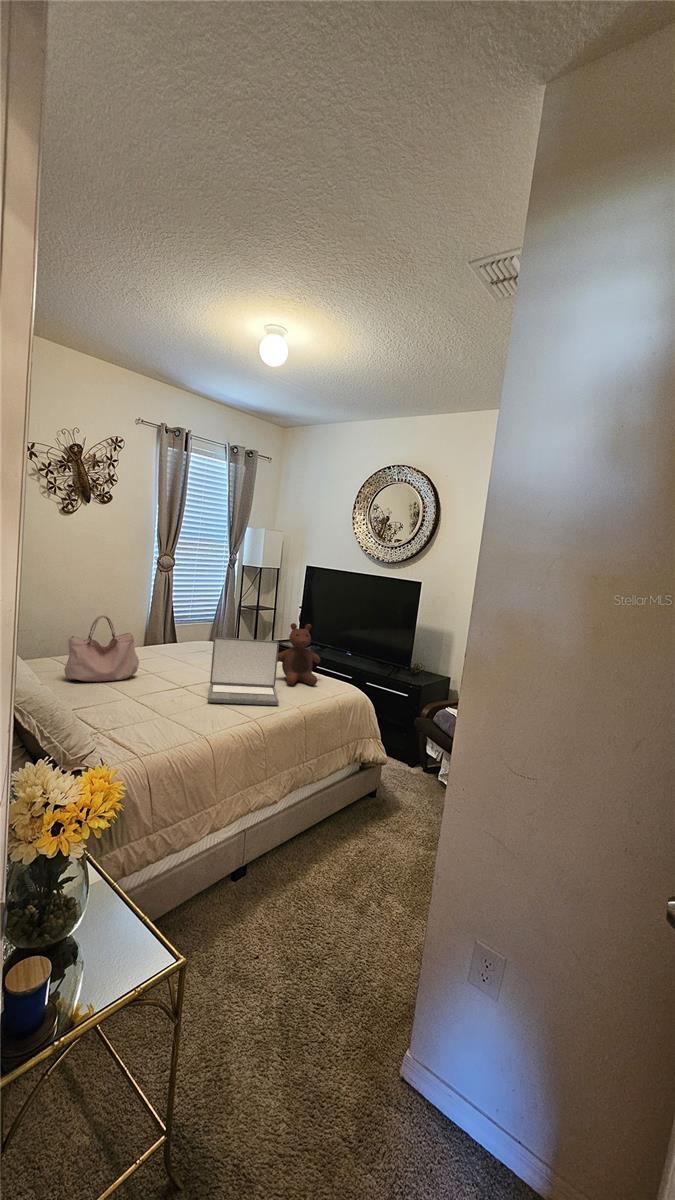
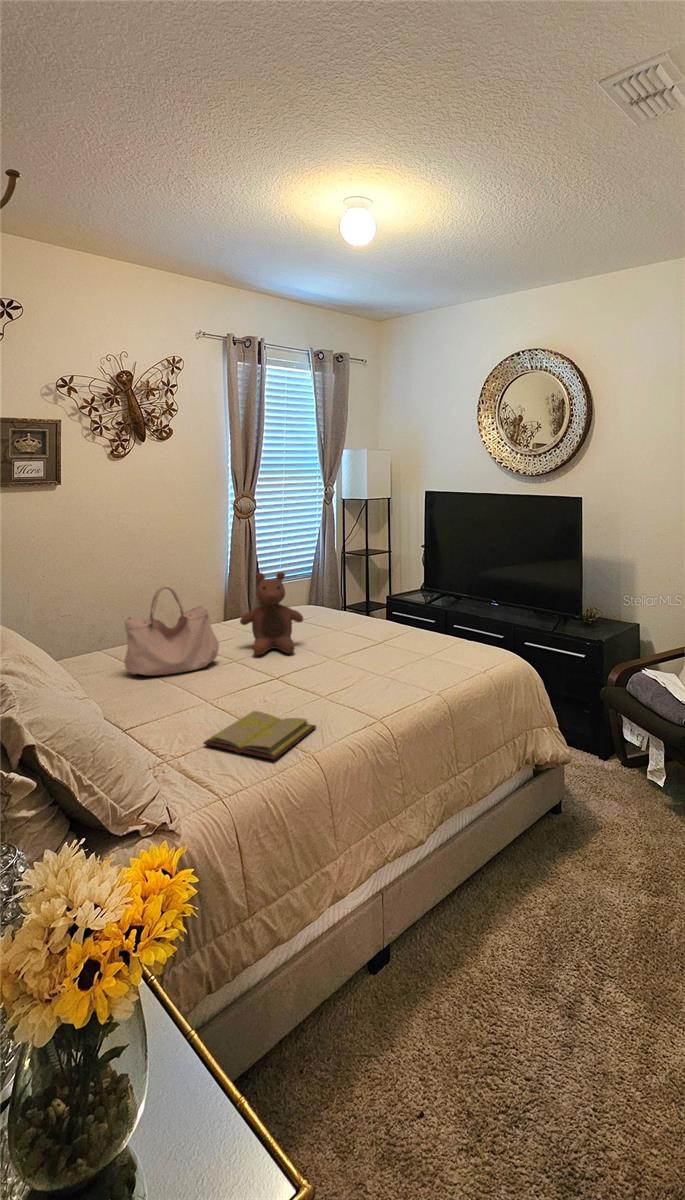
stuffed bear: present [277,623,320,685] -> present [240,572,303,655]
laptop: present [208,637,279,705] -> none [312,602,412,698]
diary: none [130,706,210,734] -> present [203,711,316,760]

